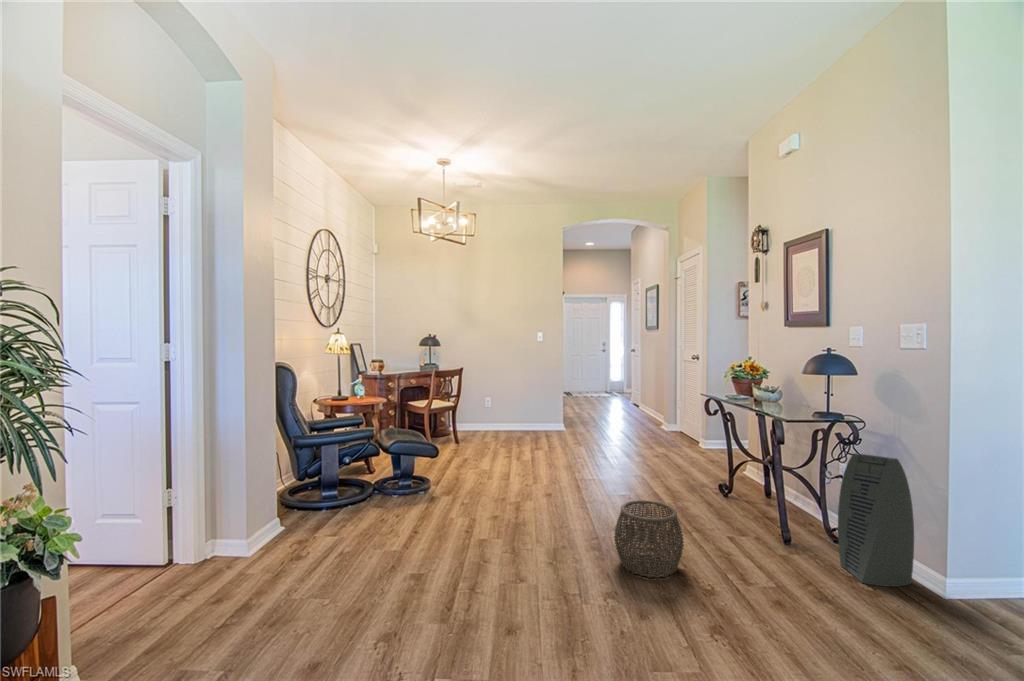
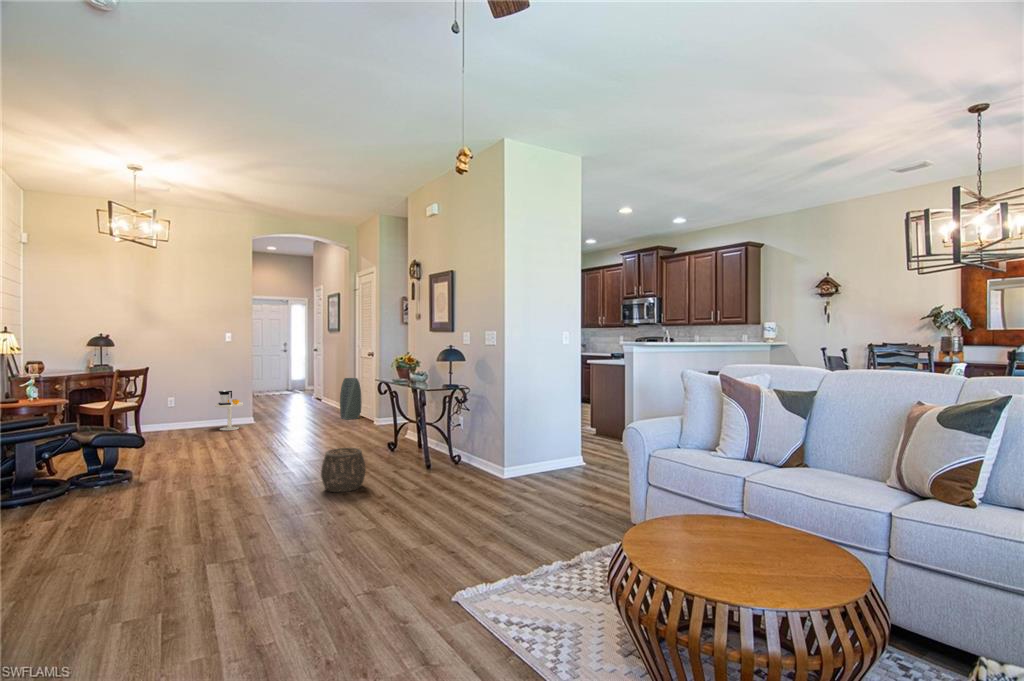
side table: none [527,393,553,435] -> present [215,391,244,430]
air purifier: present [838,453,914,587] -> present [340,378,362,420]

